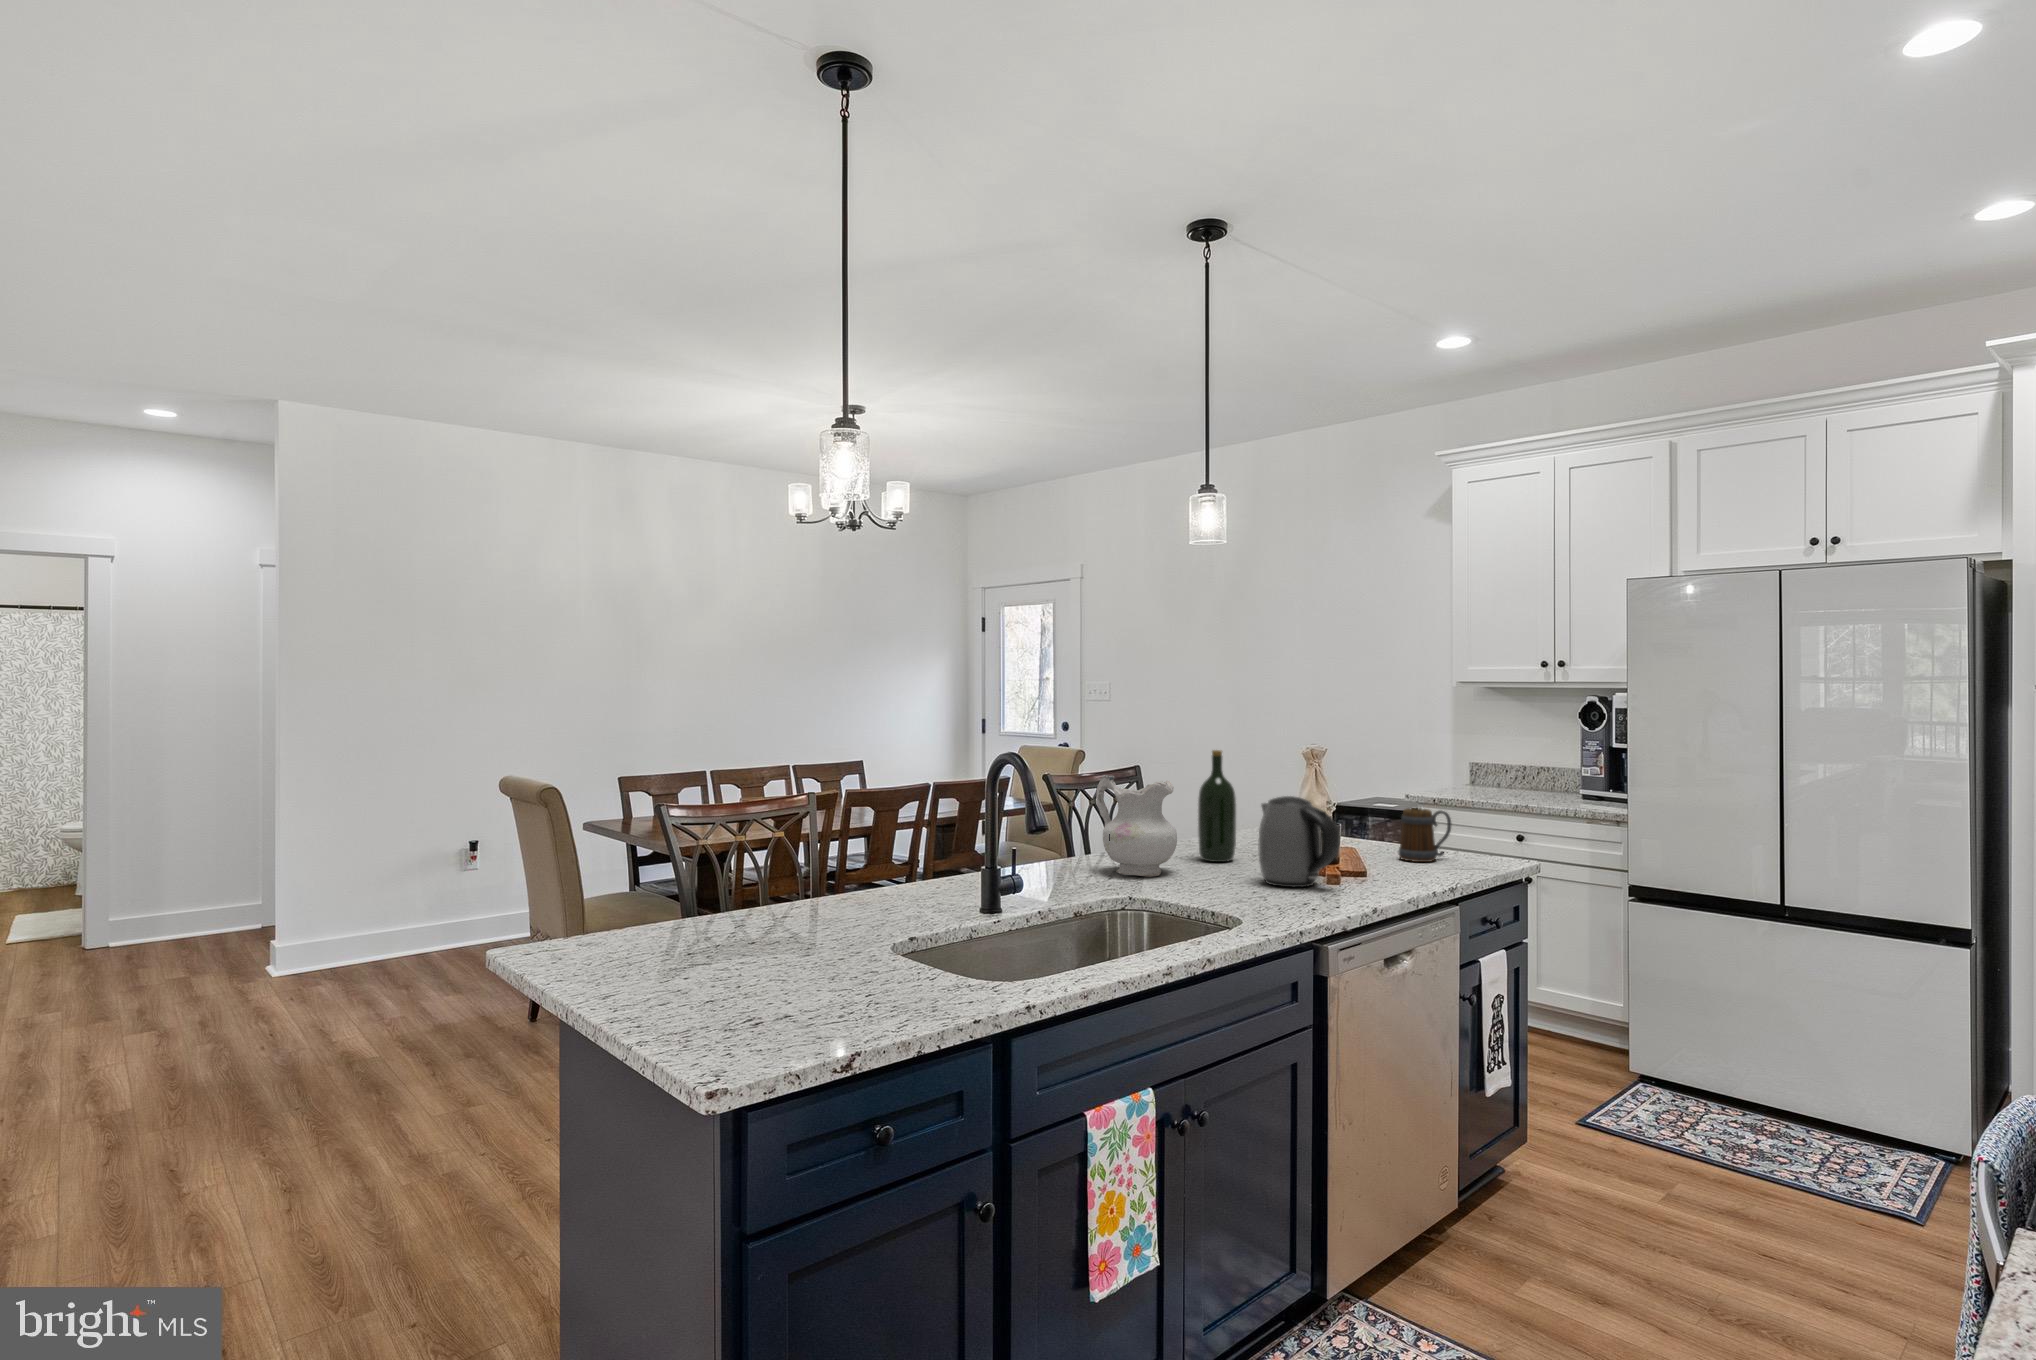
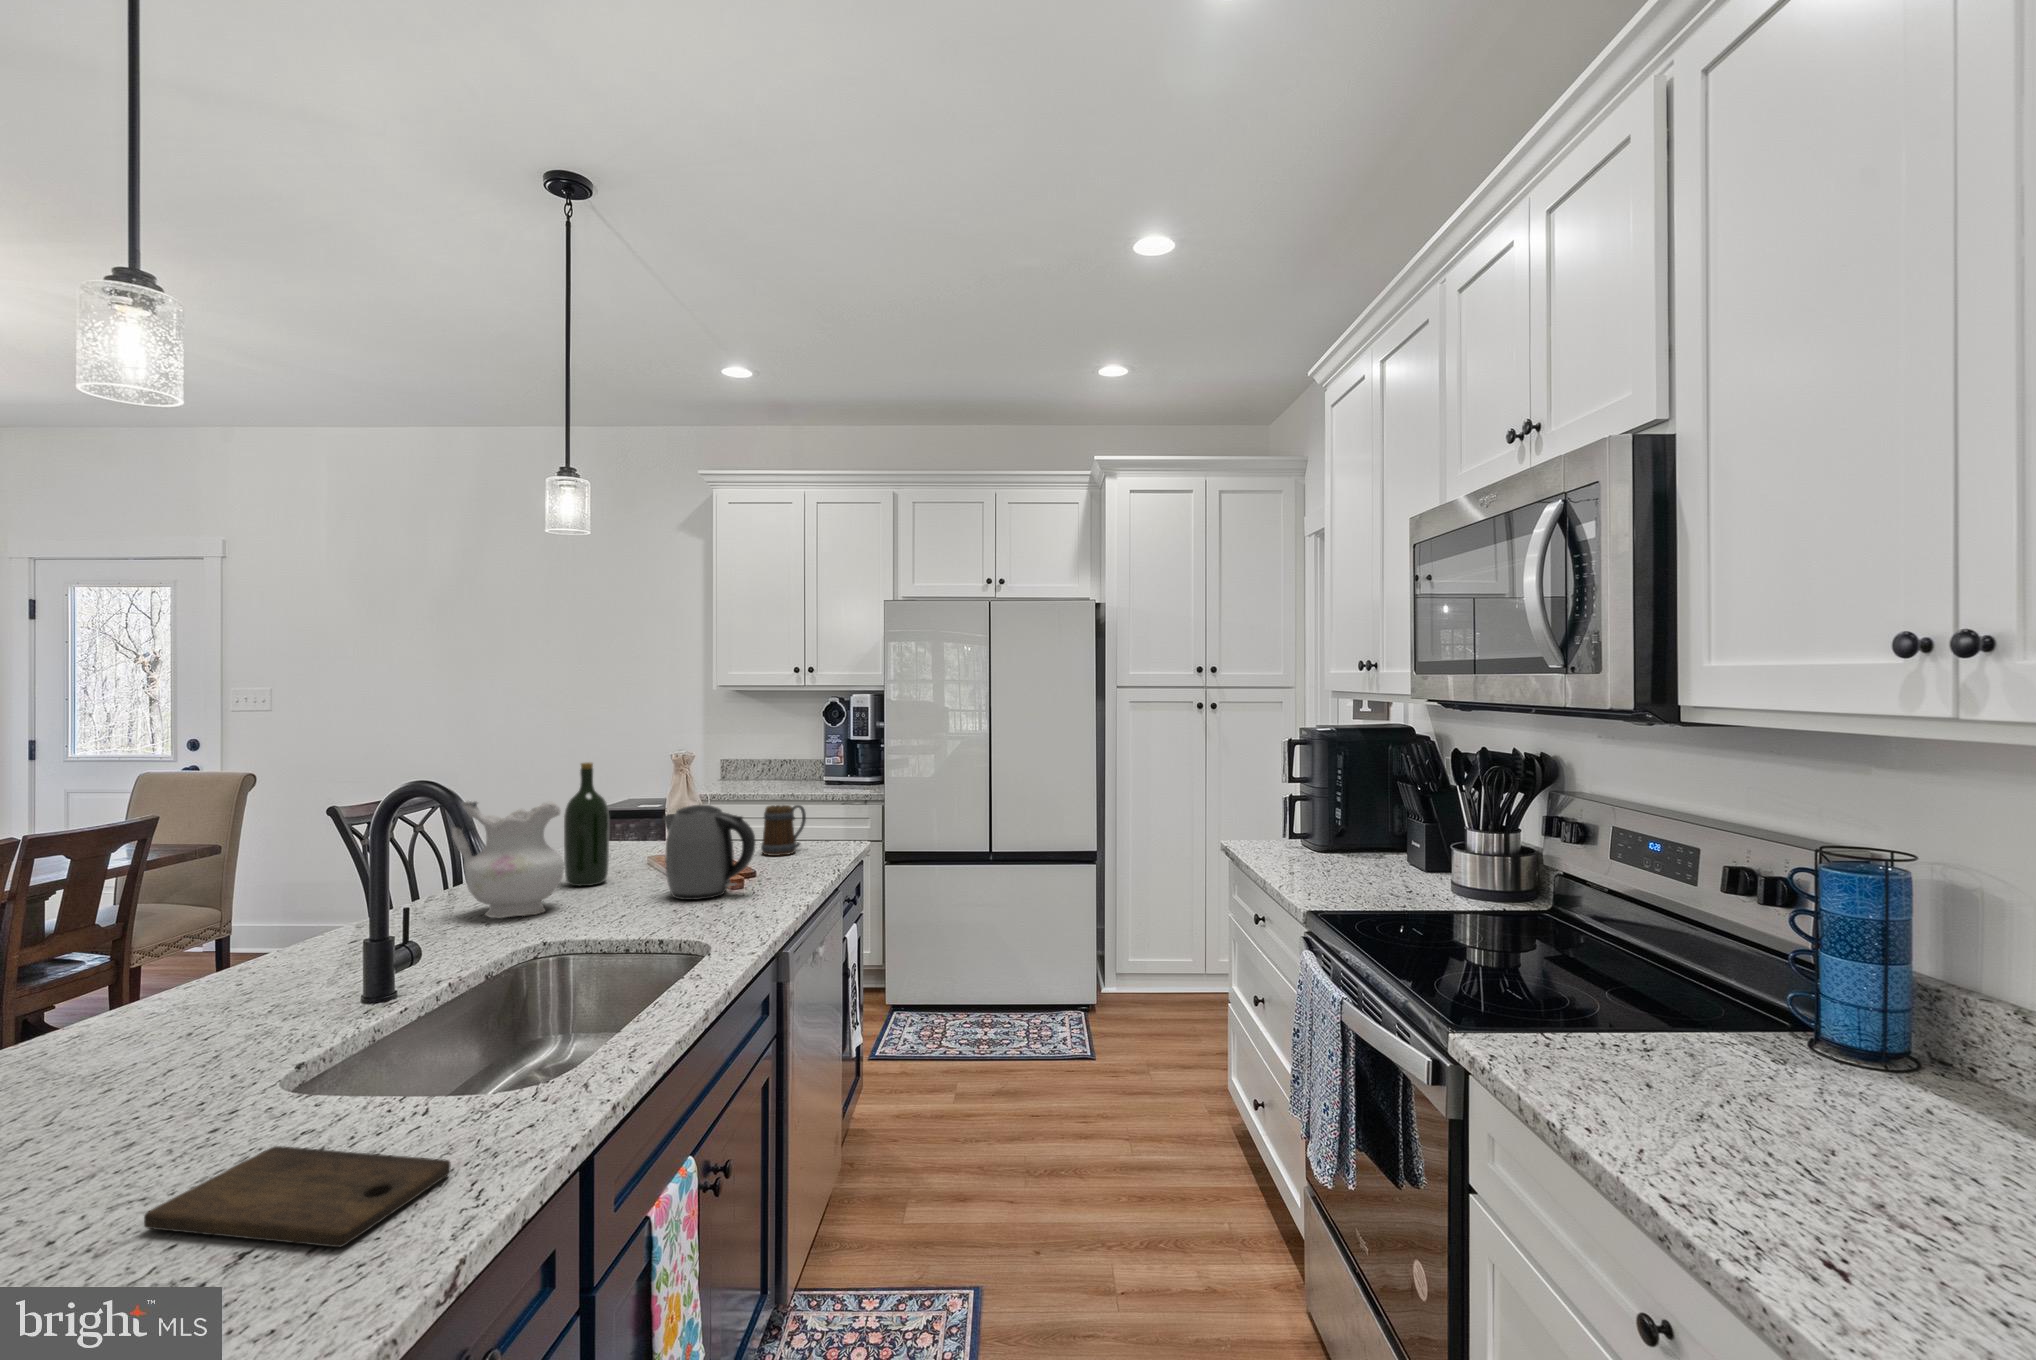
cutting board: none [771,972,903,1028] -> present [144,1146,451,1247]

